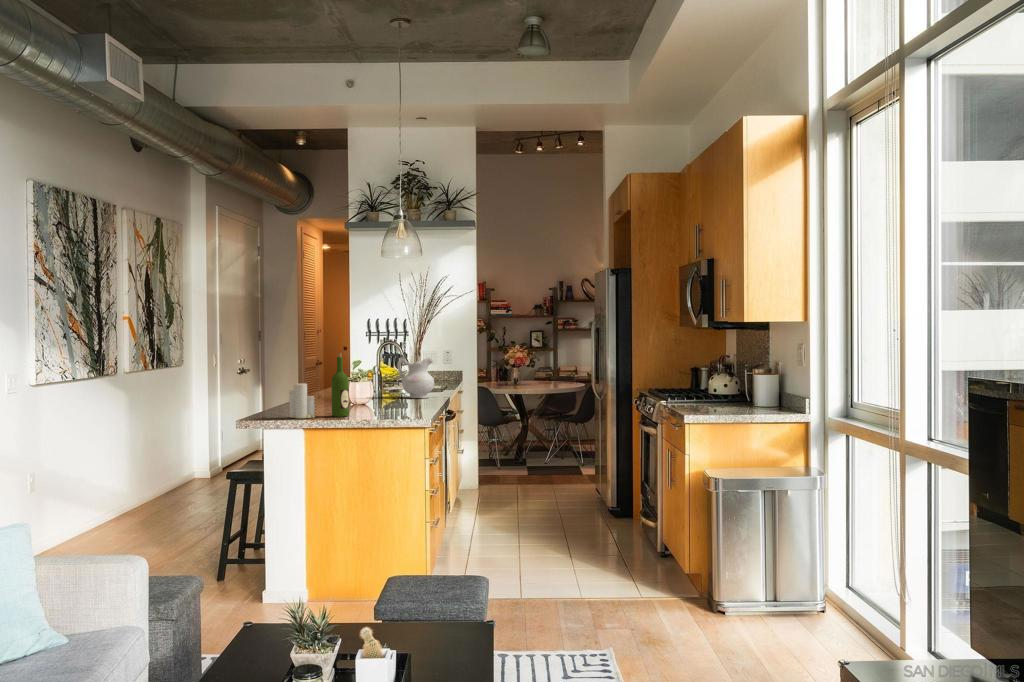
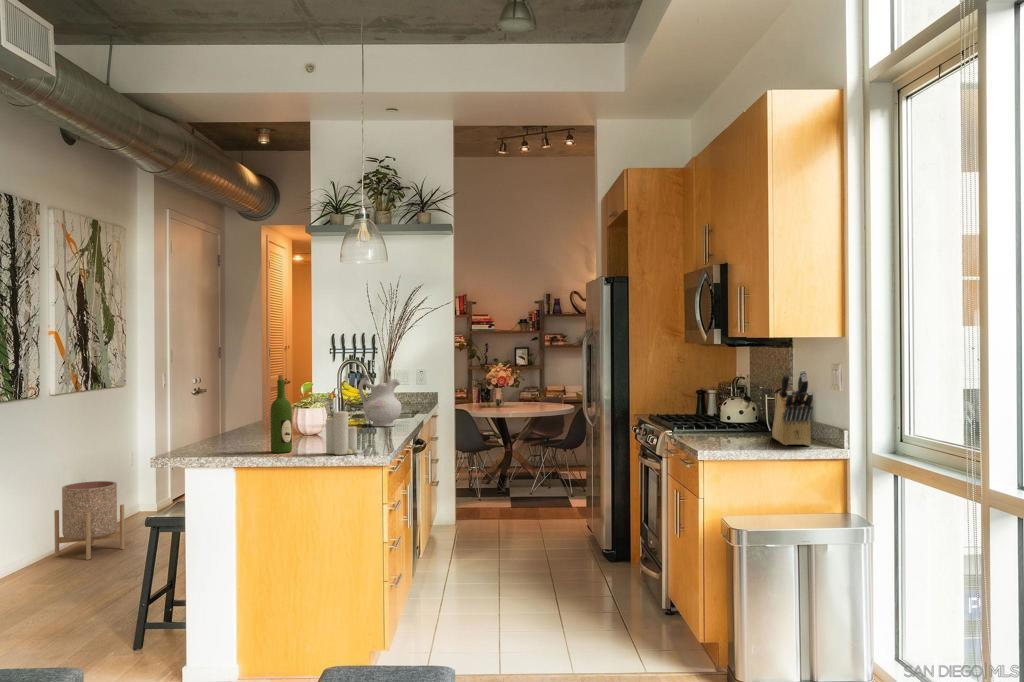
knife block: none [749,349,780,412] -> present [772,370,813,445]
candle: present [289,383,315,418] -> present [326,411,357,455]
planter: none [131,448,190,515] -> present [54,481,125,560]

